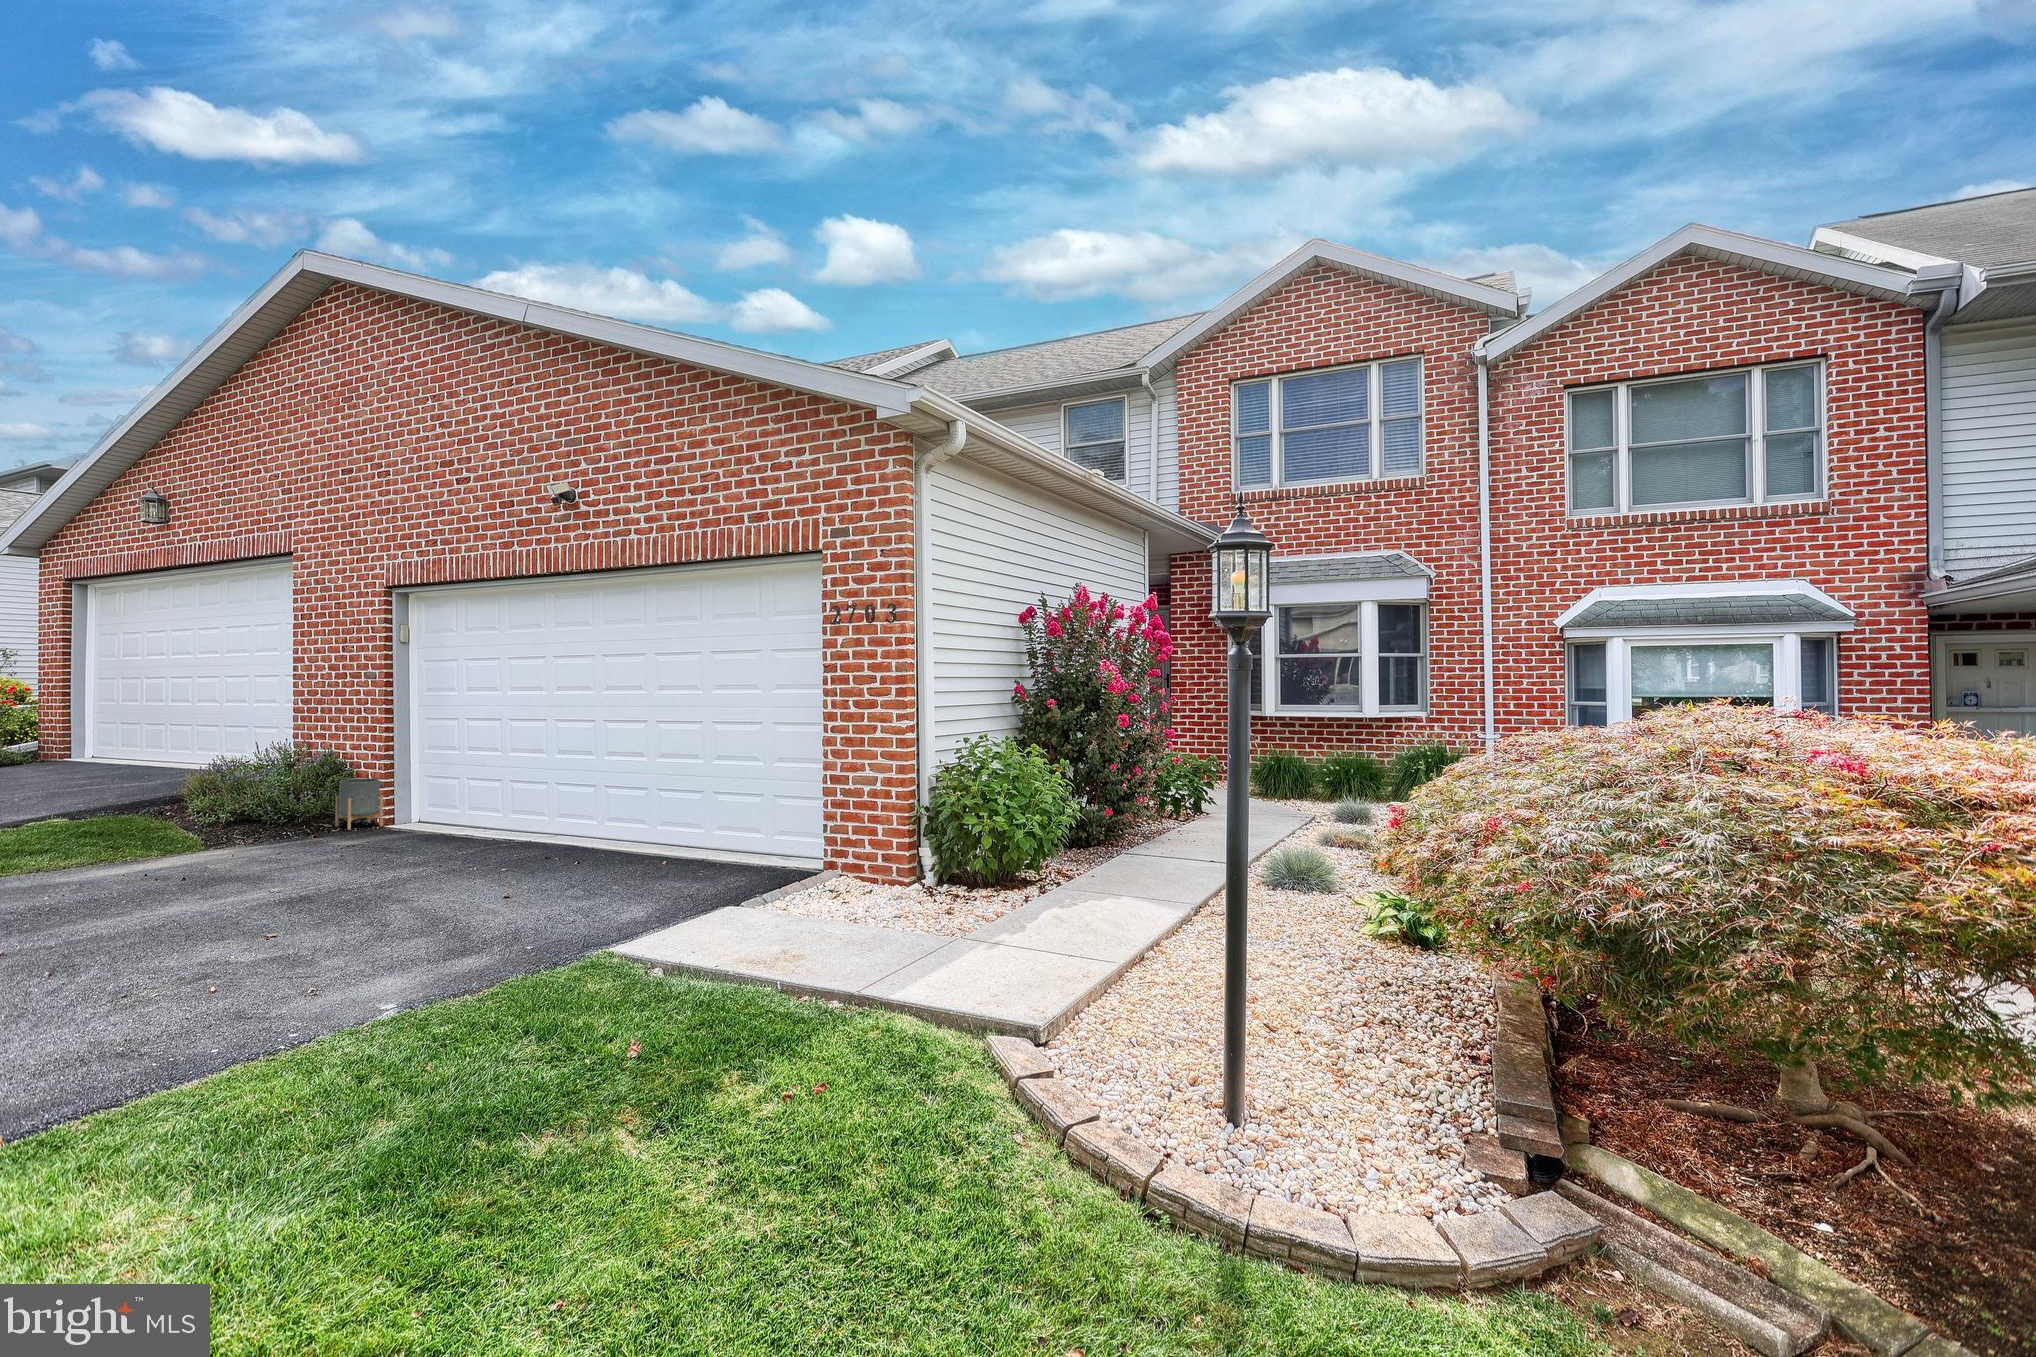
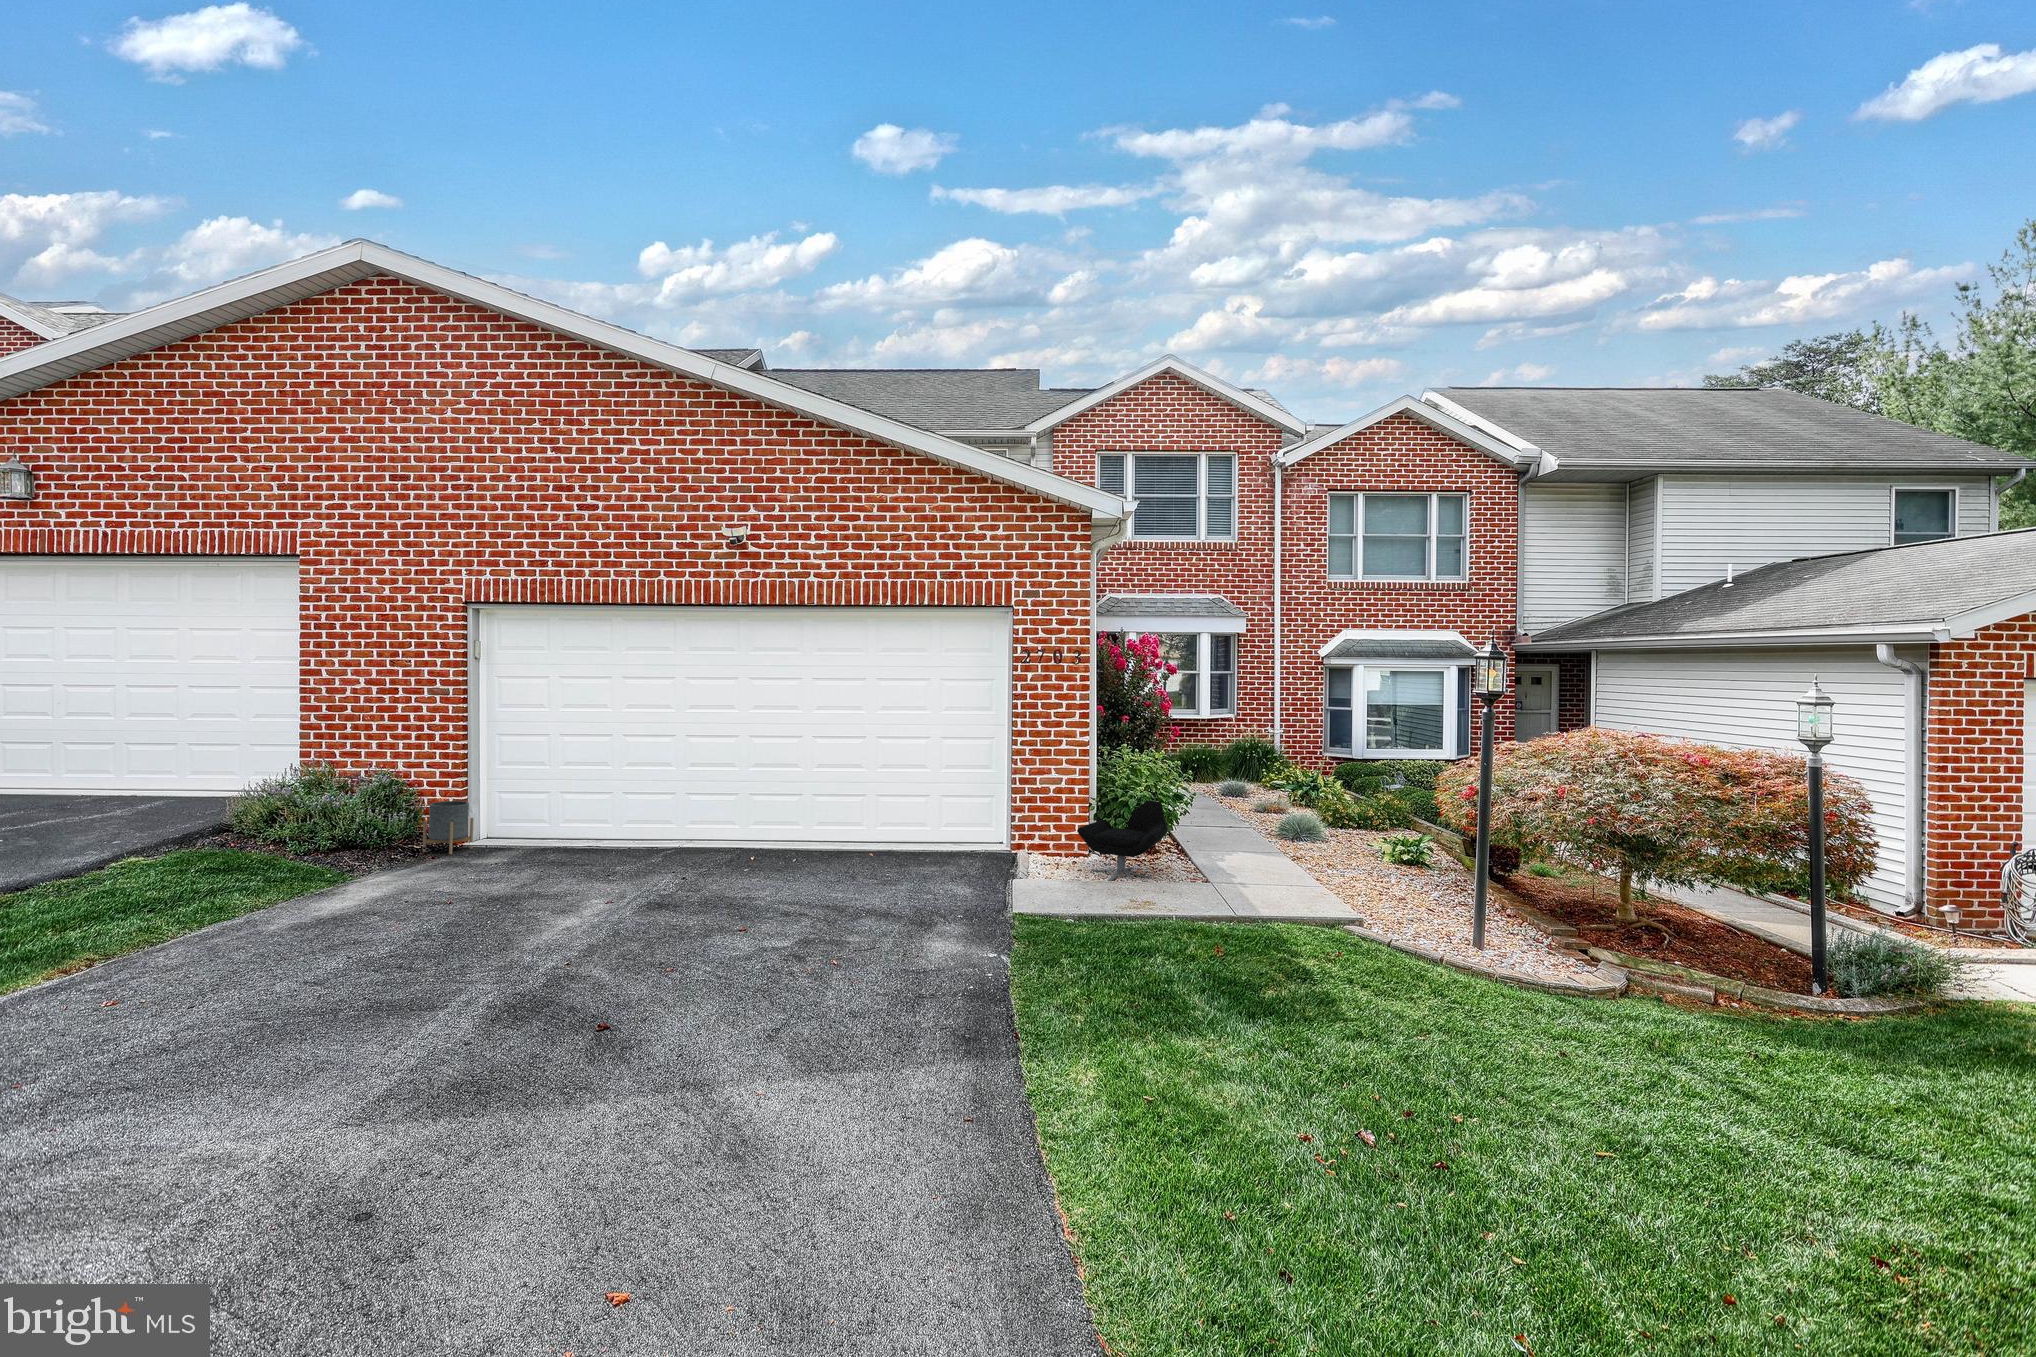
lounge chair: none [860,804,992,922] -> present [1077,800,1167,881]

